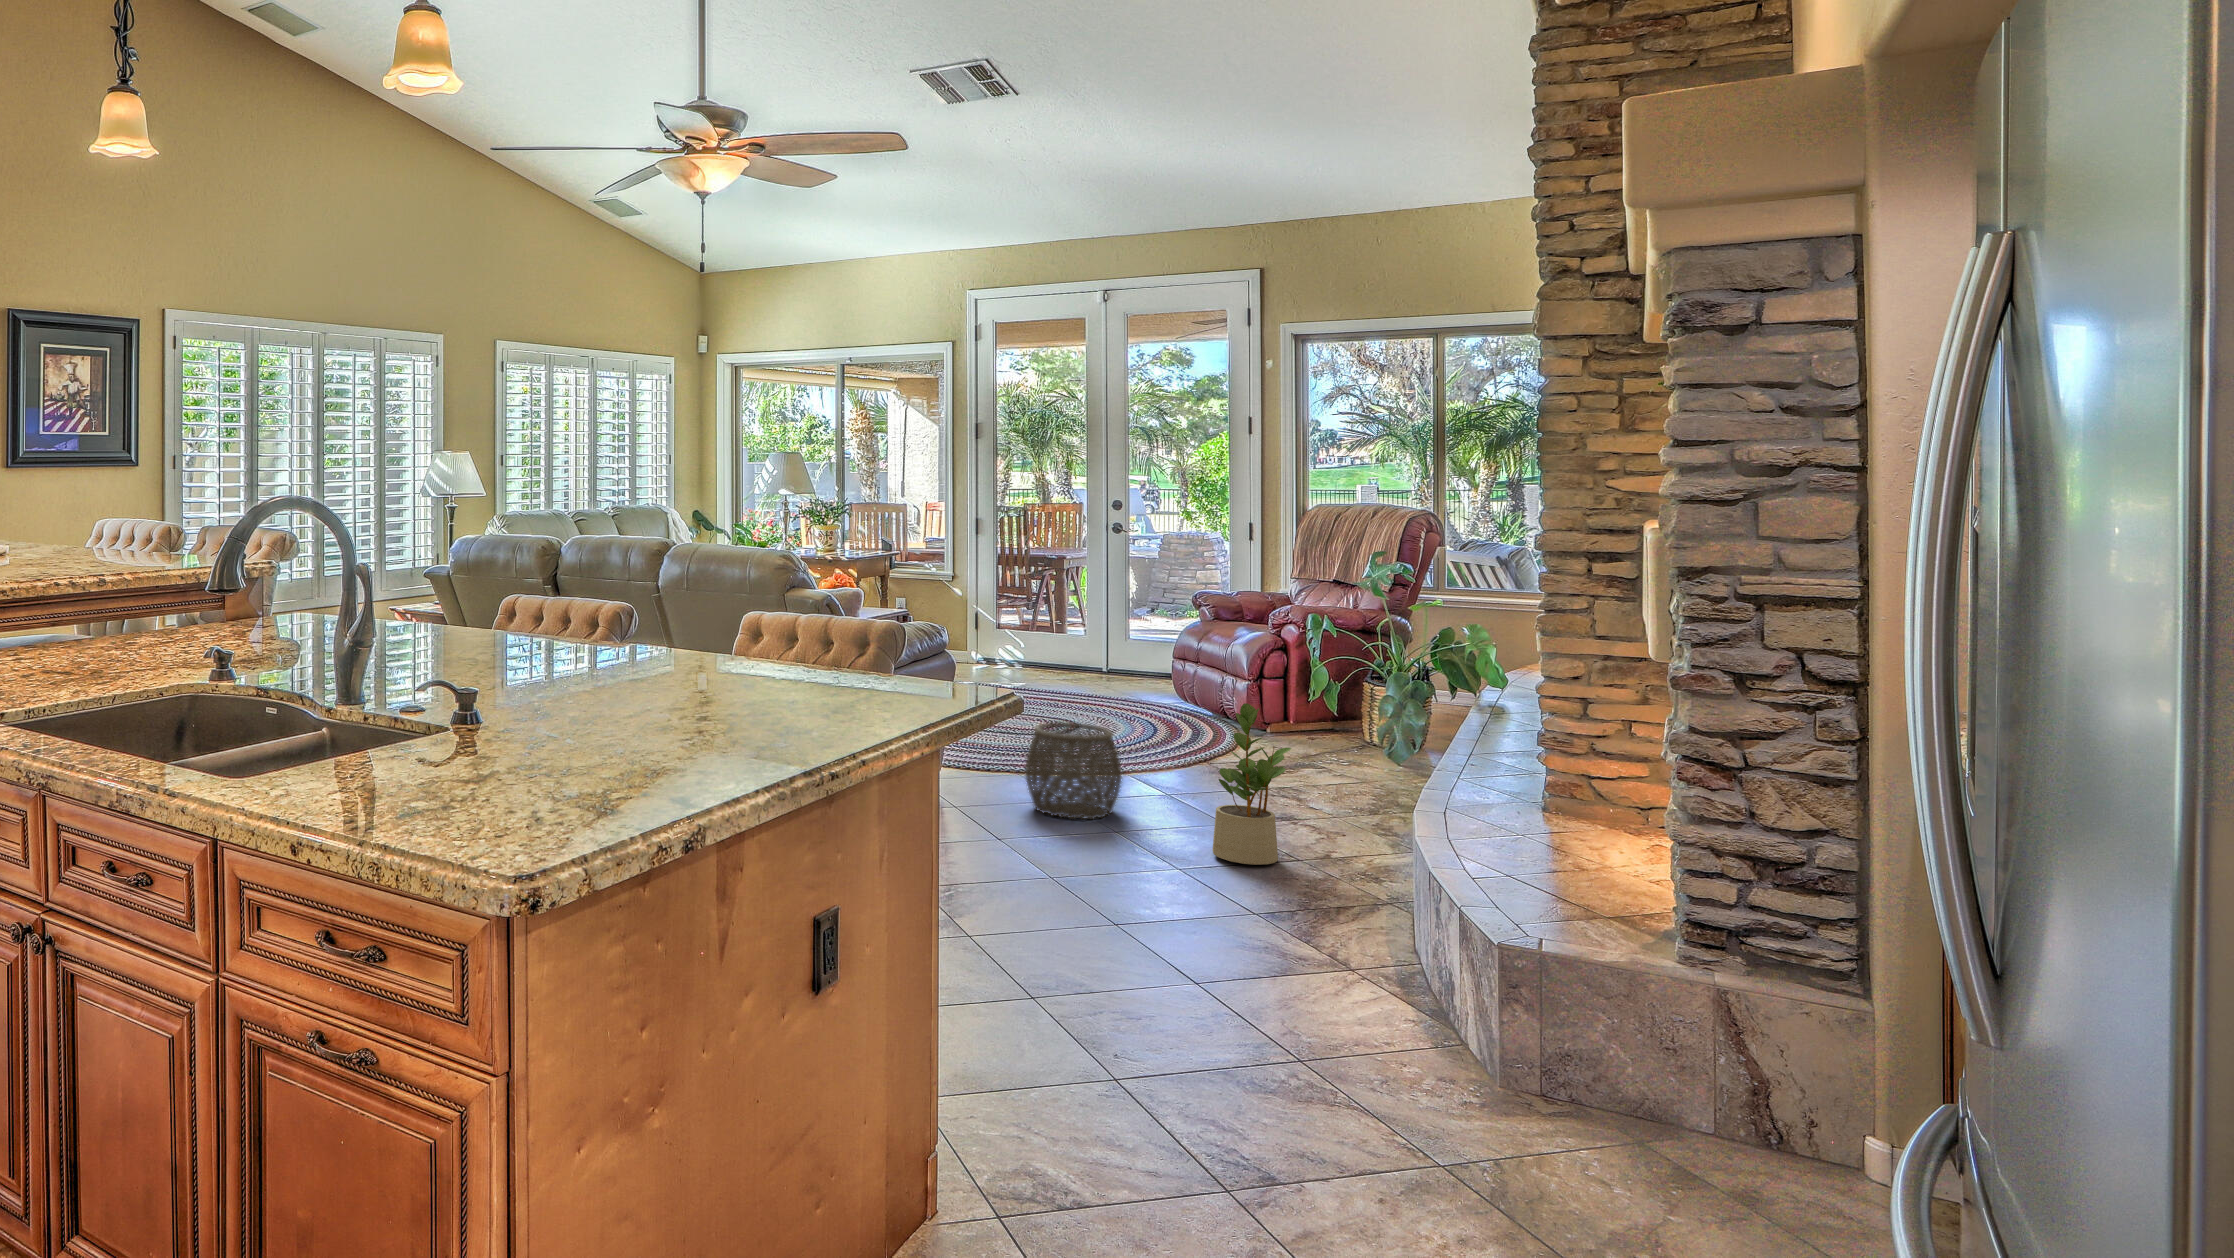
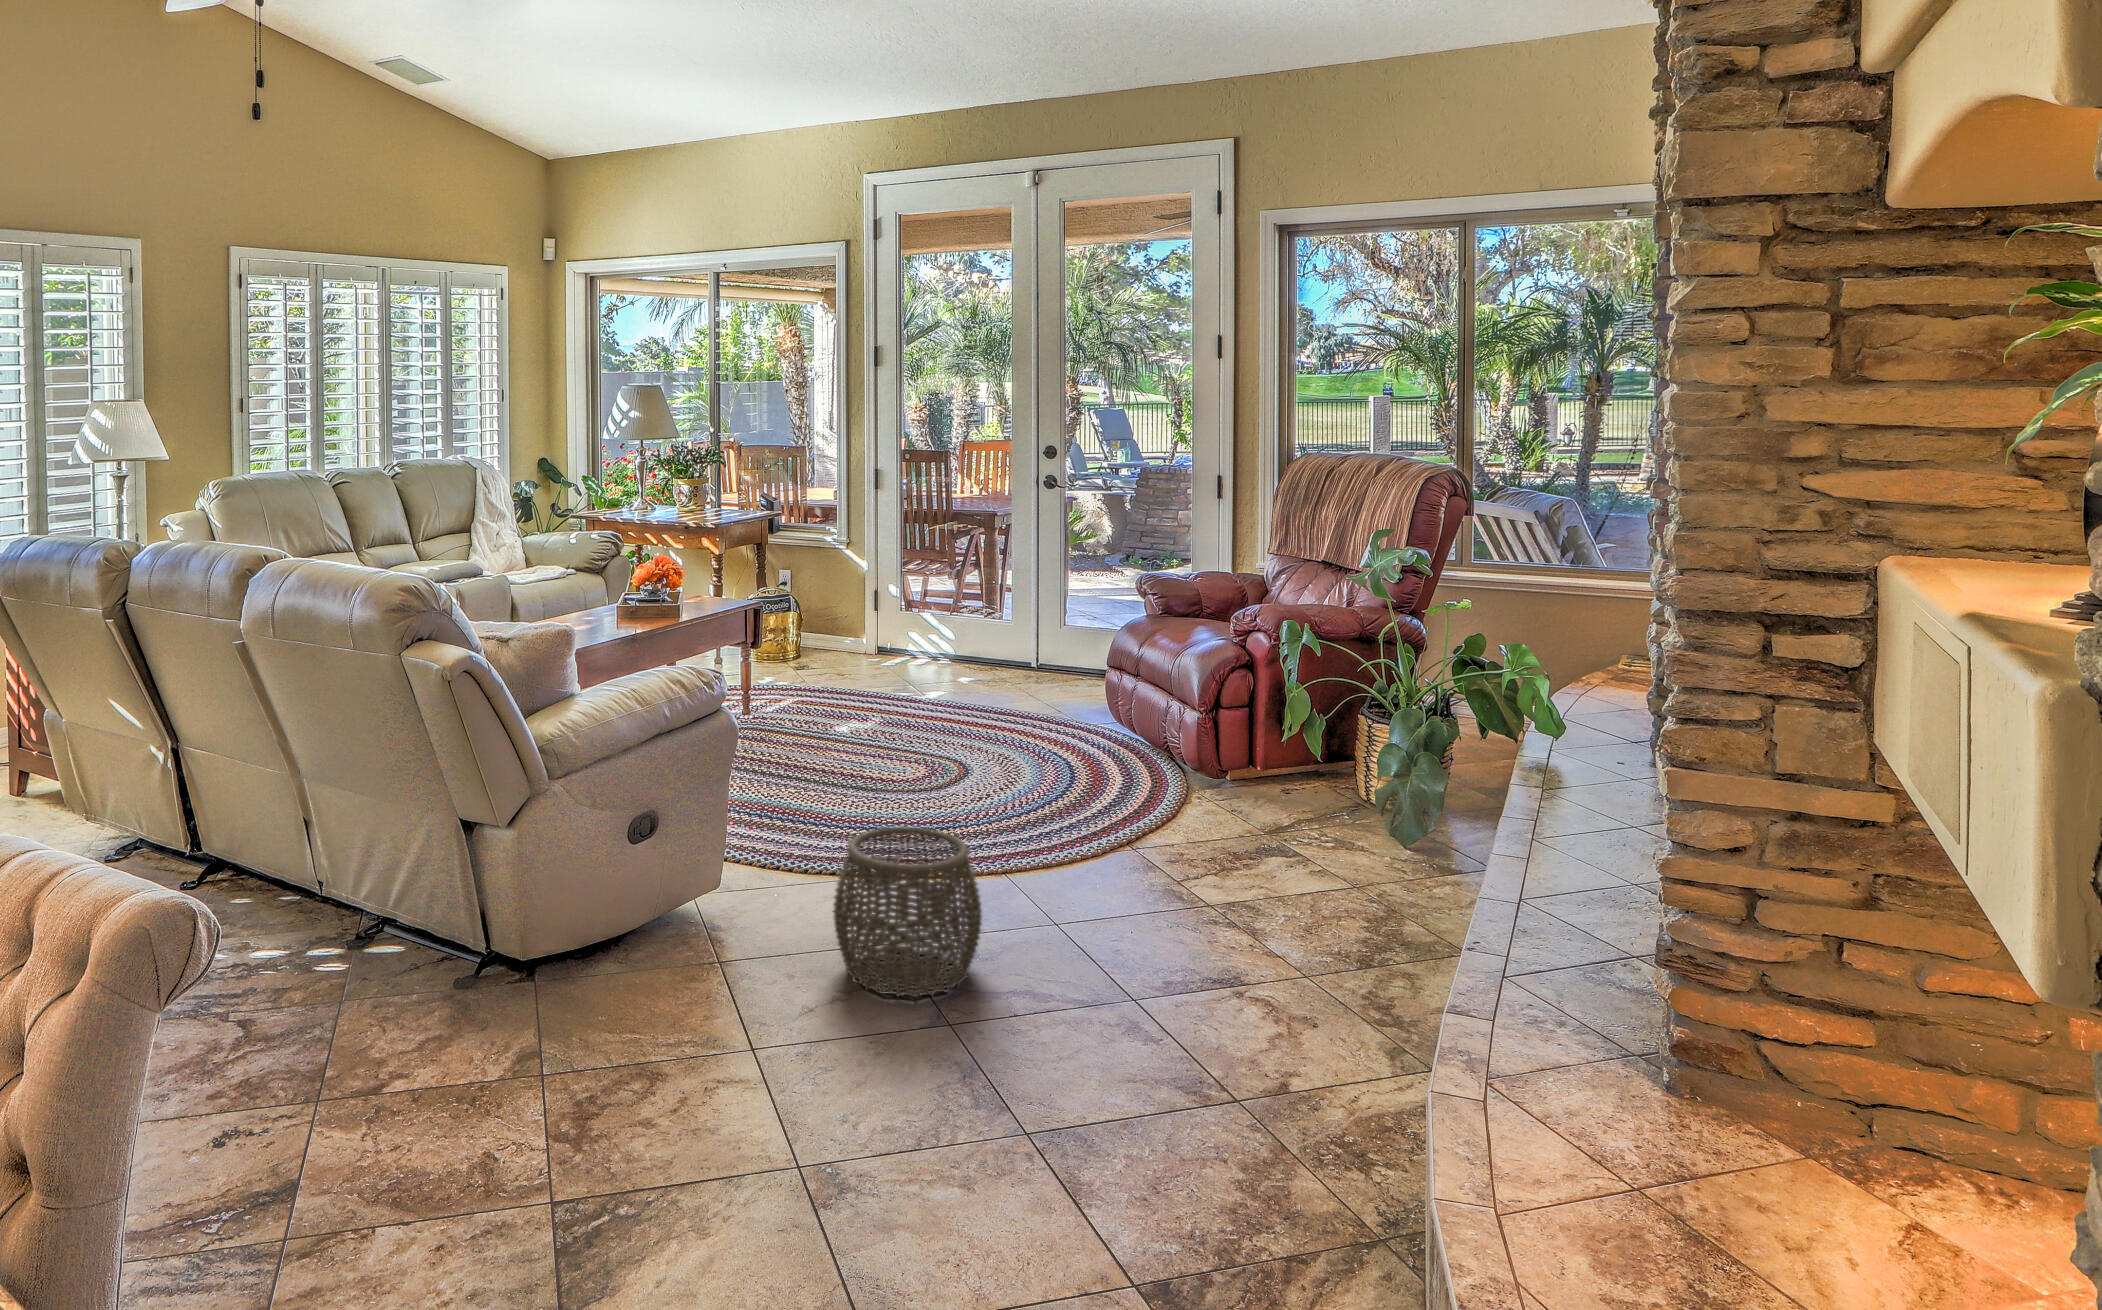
potted plant: present [1213,703,1291,865] -> none [1102,842,1233,1127]

